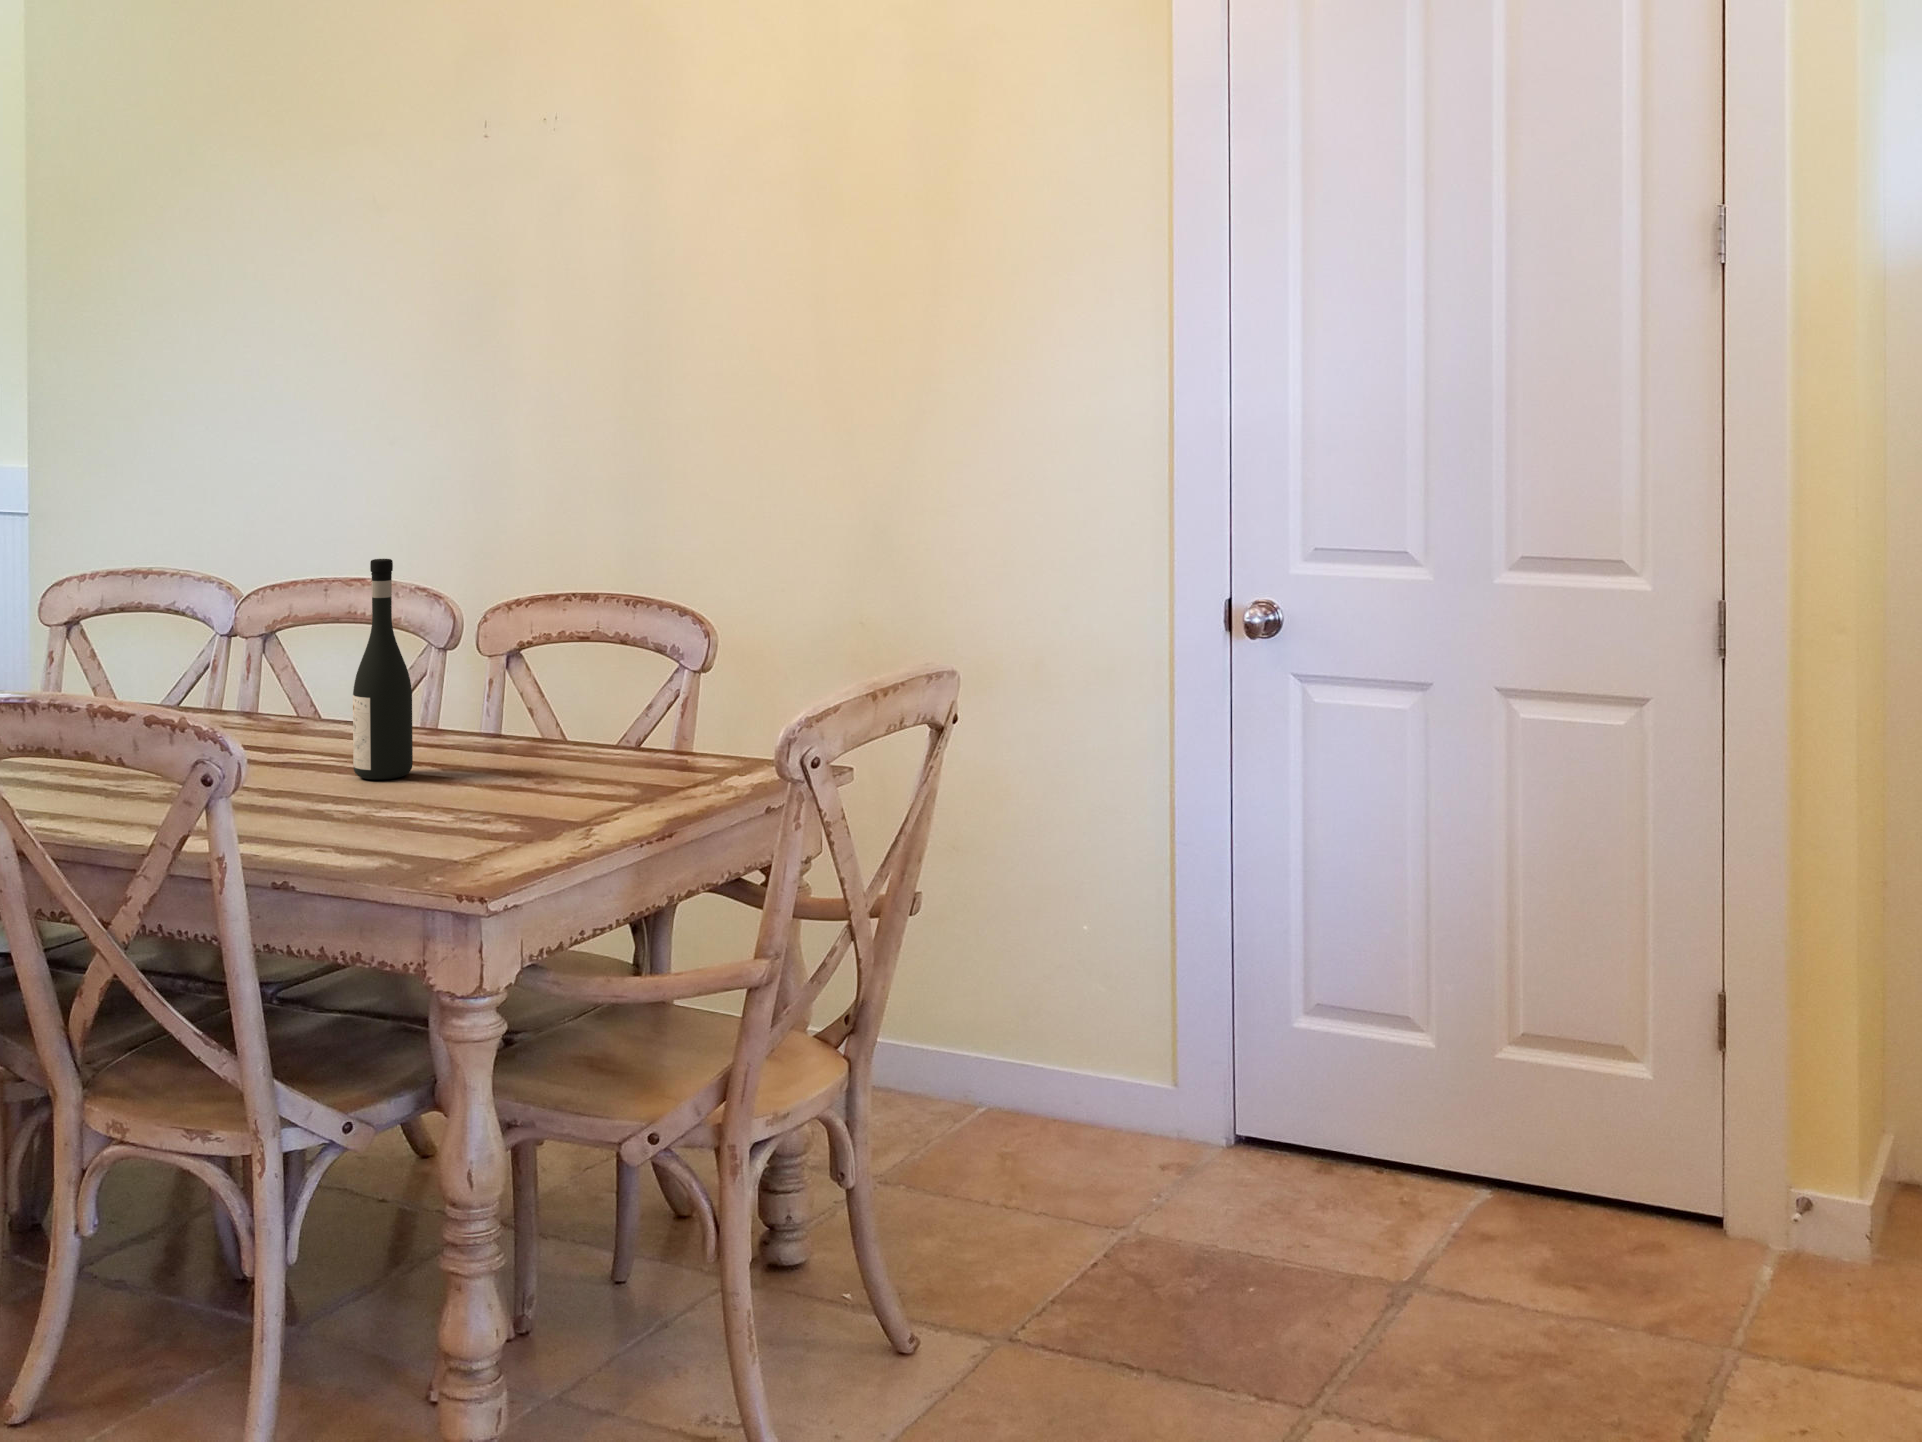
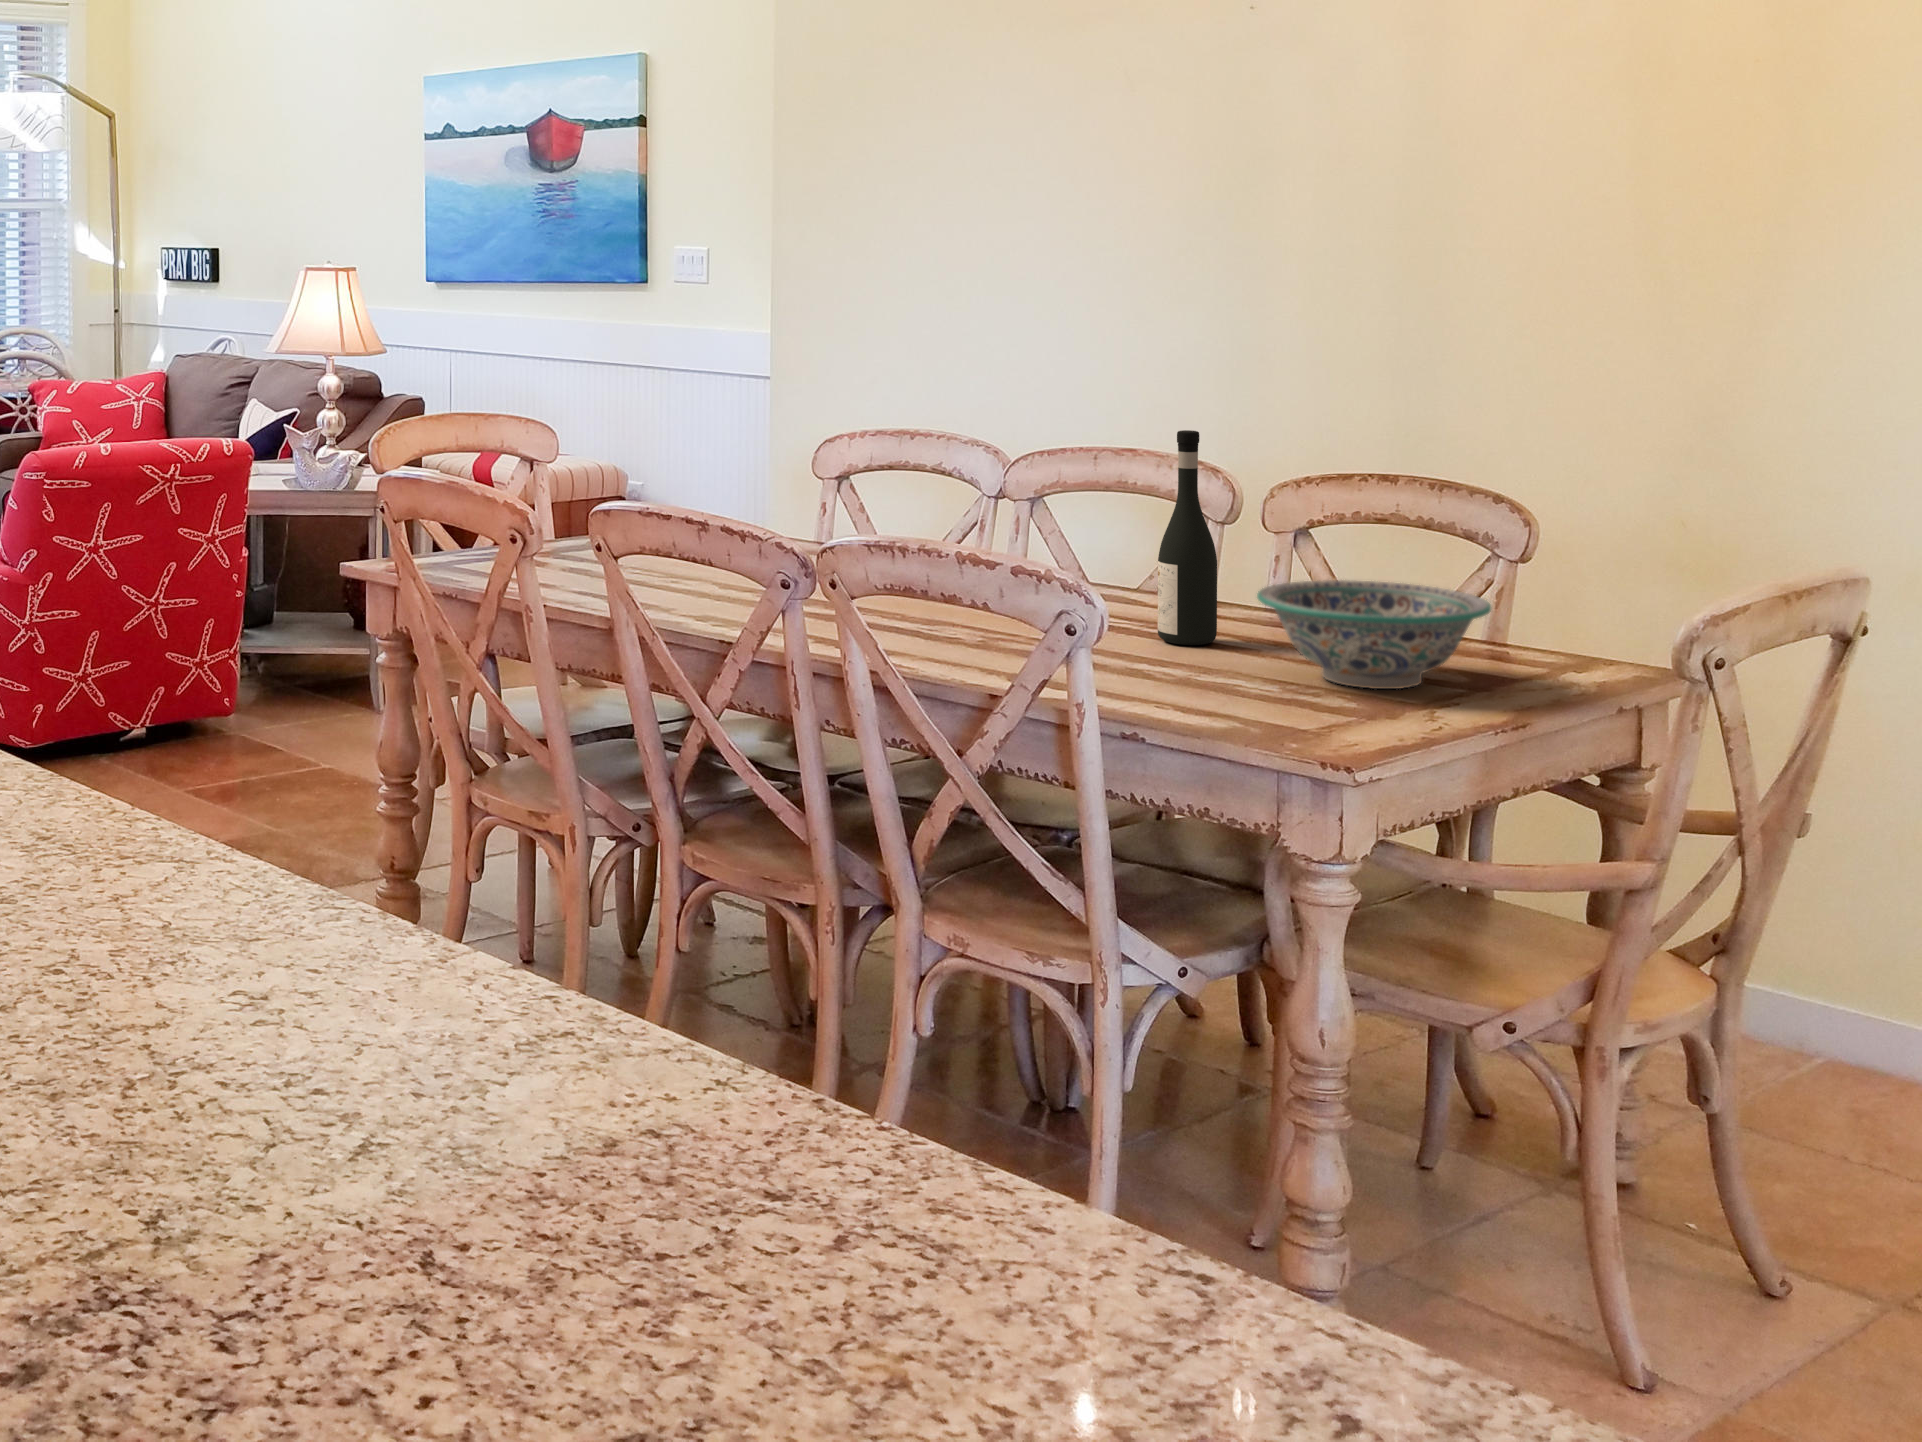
decorative bowl: none [434,701,651,810] -> present [1257,580,1491,689]

